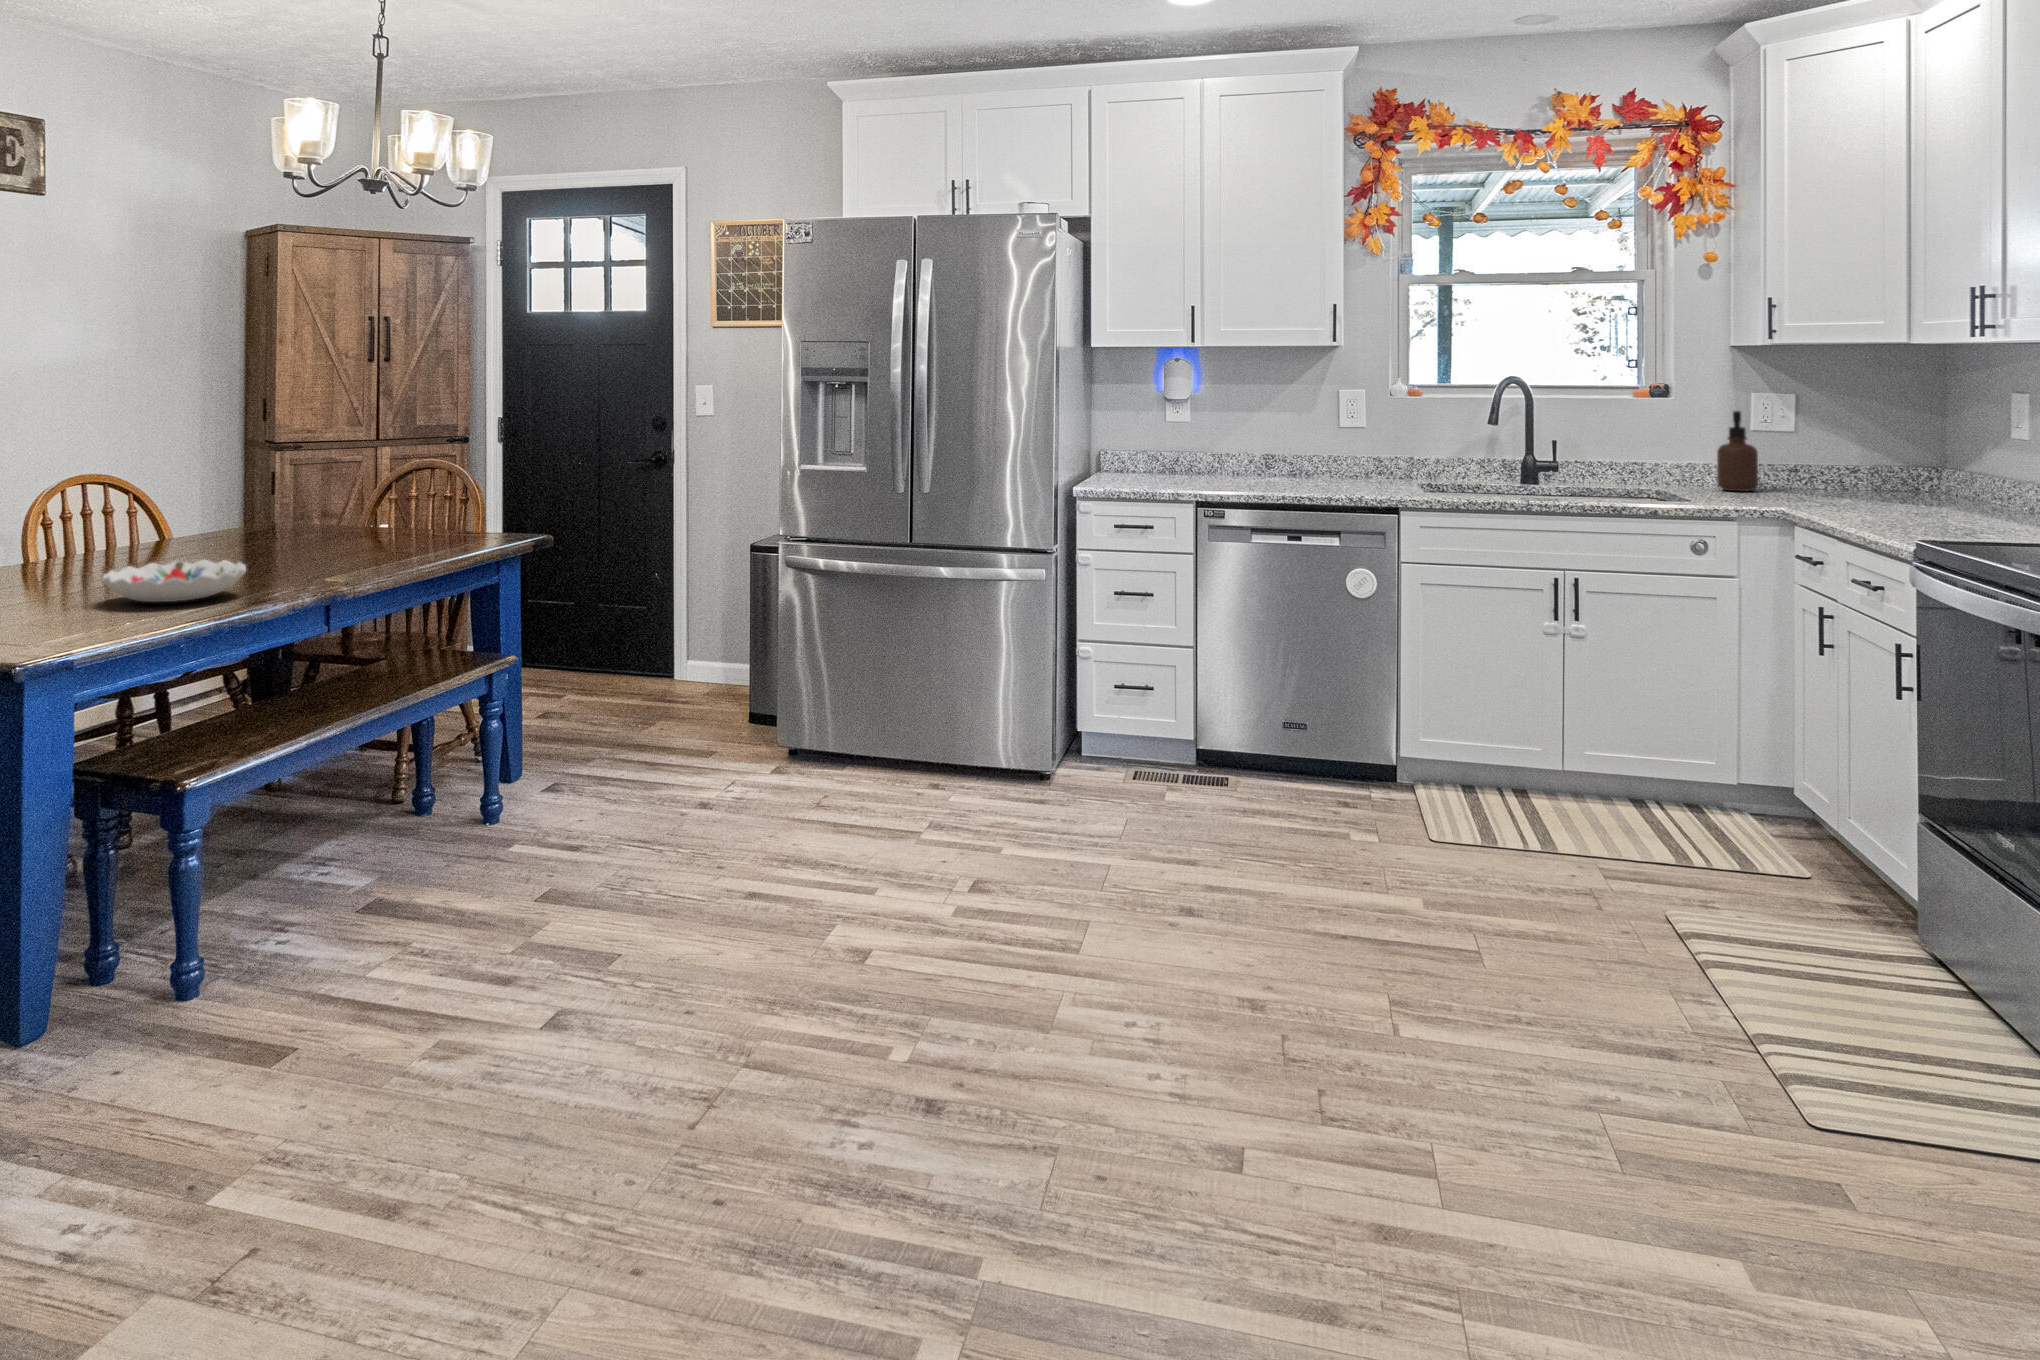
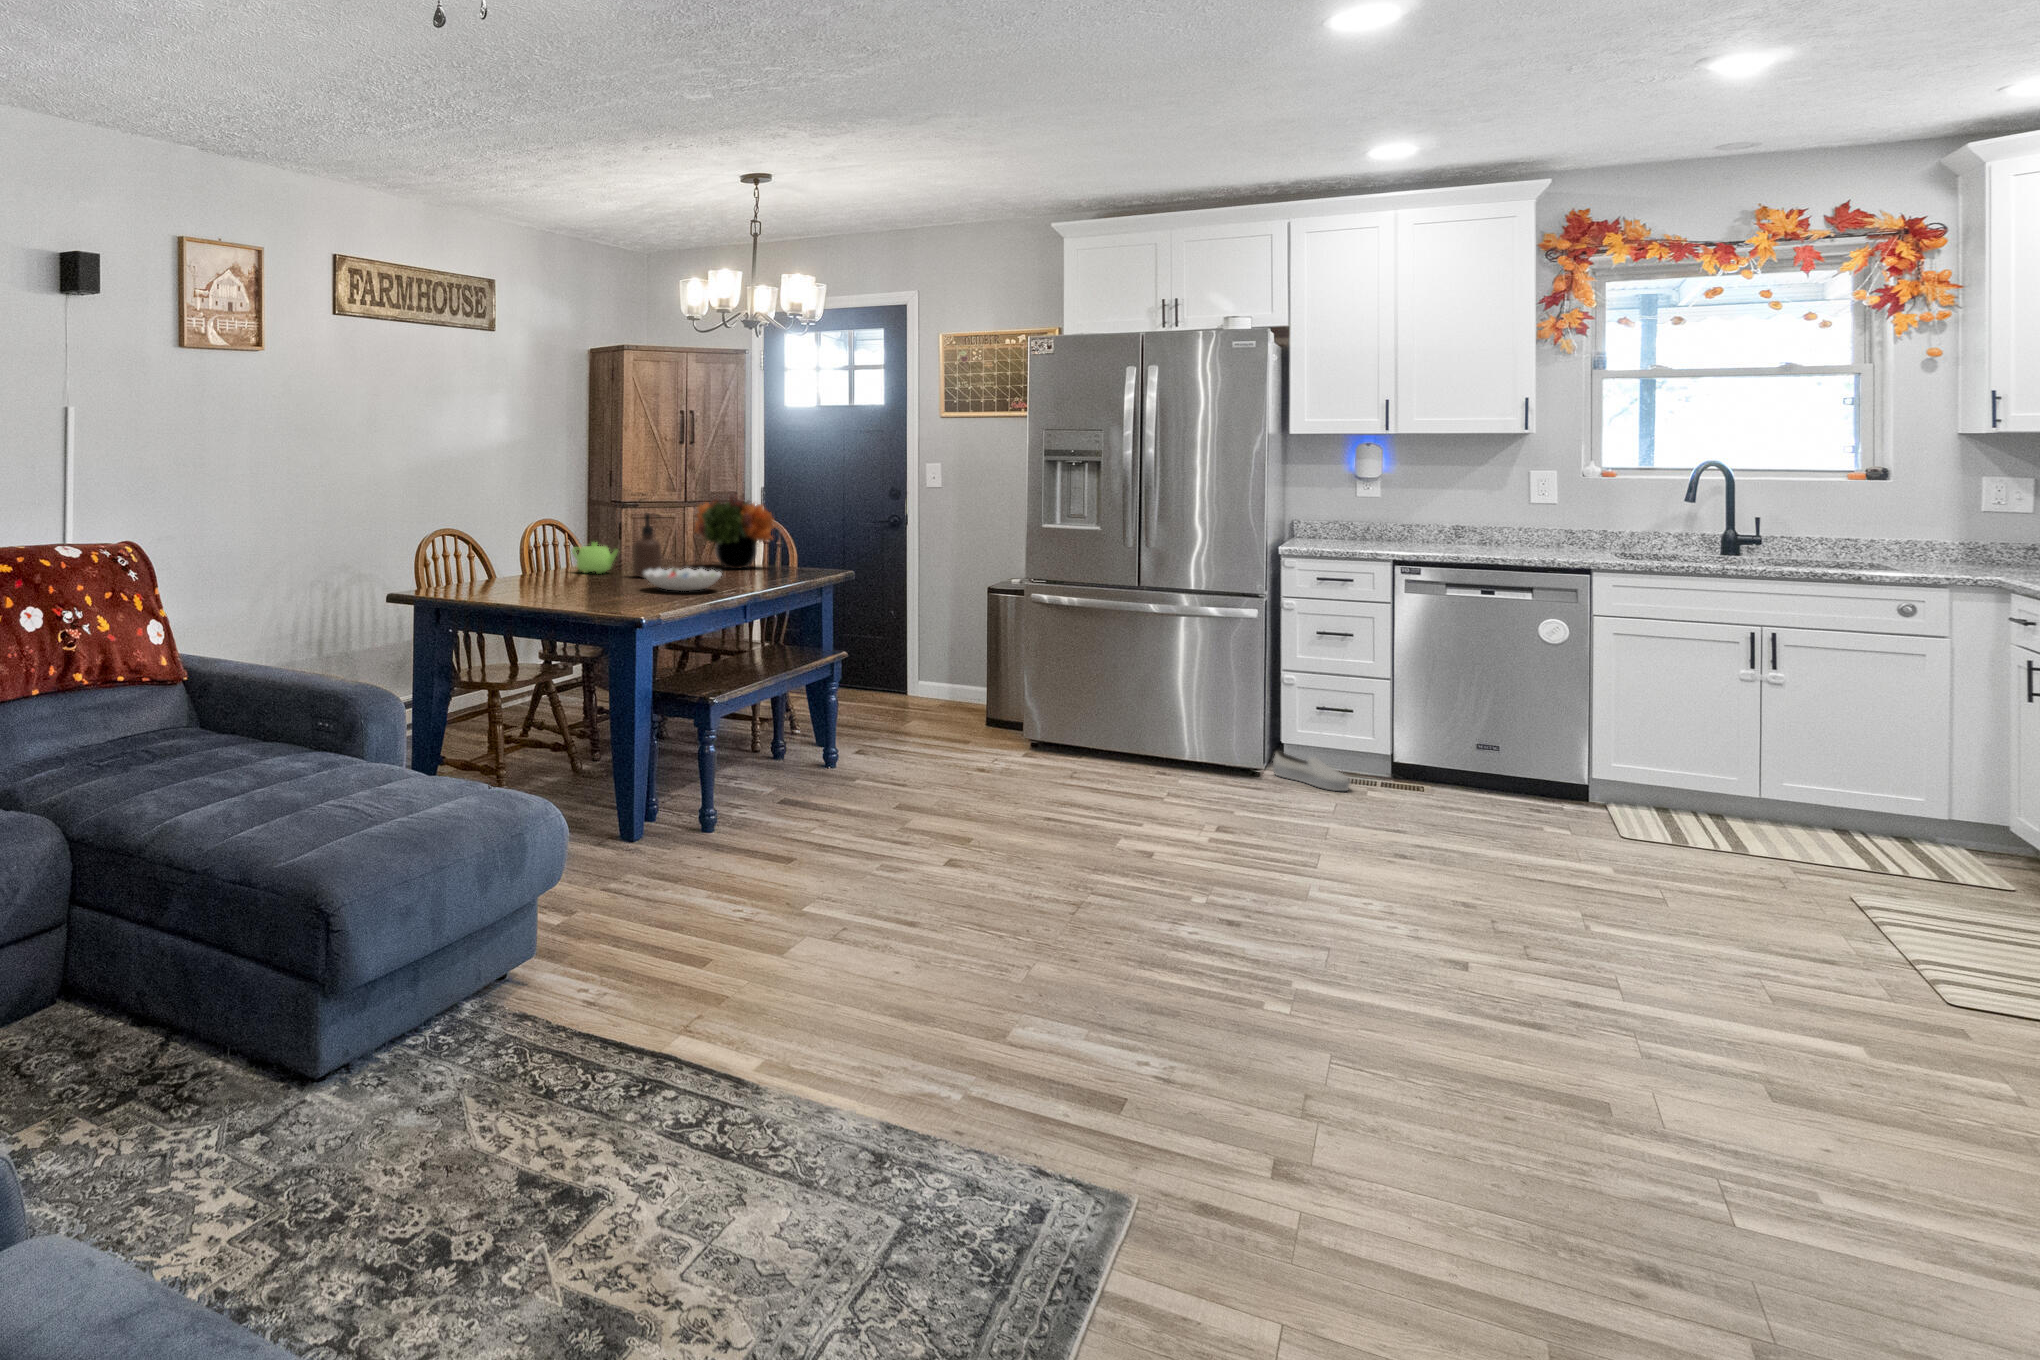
soap dispenser: present [1717,411,1758,492] -> present [634,513,661,578]
flower arrangement: none [303,436,430,544] -> present [694,496,774,569]
teapot: none [67,517,145,566] -> present [572,543,618,574]
shoe: none [1067,747,1149,798] -> present [1273,752,1350,791]

